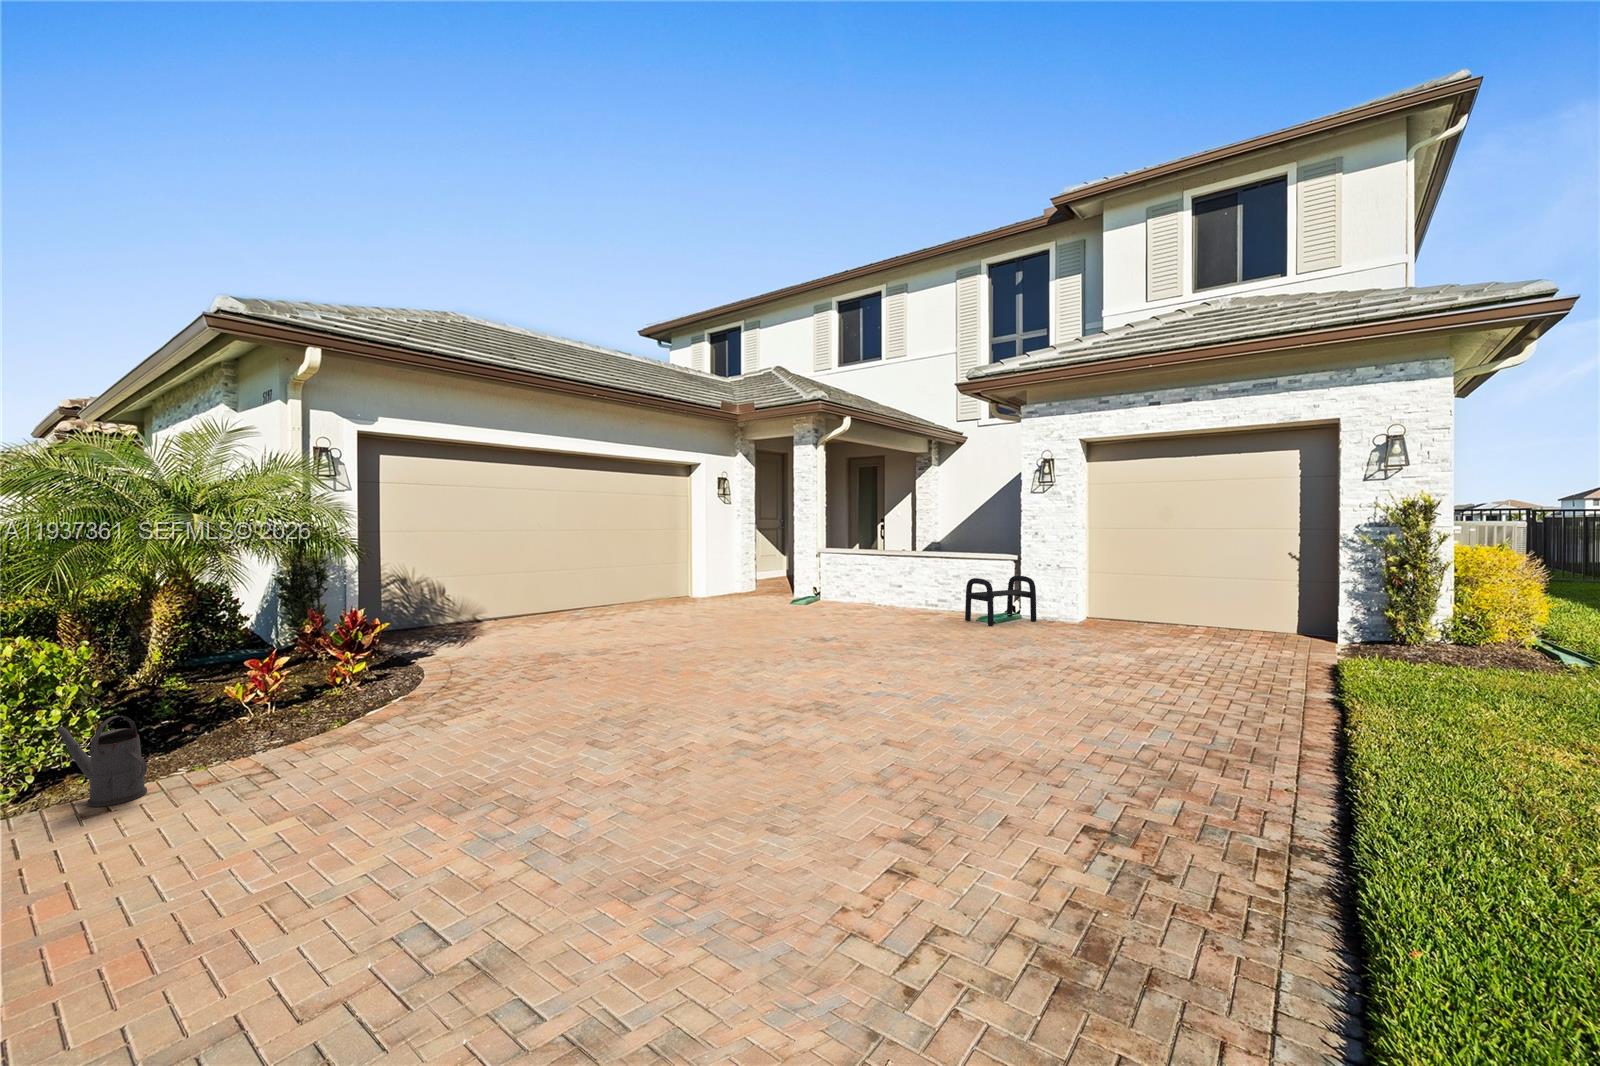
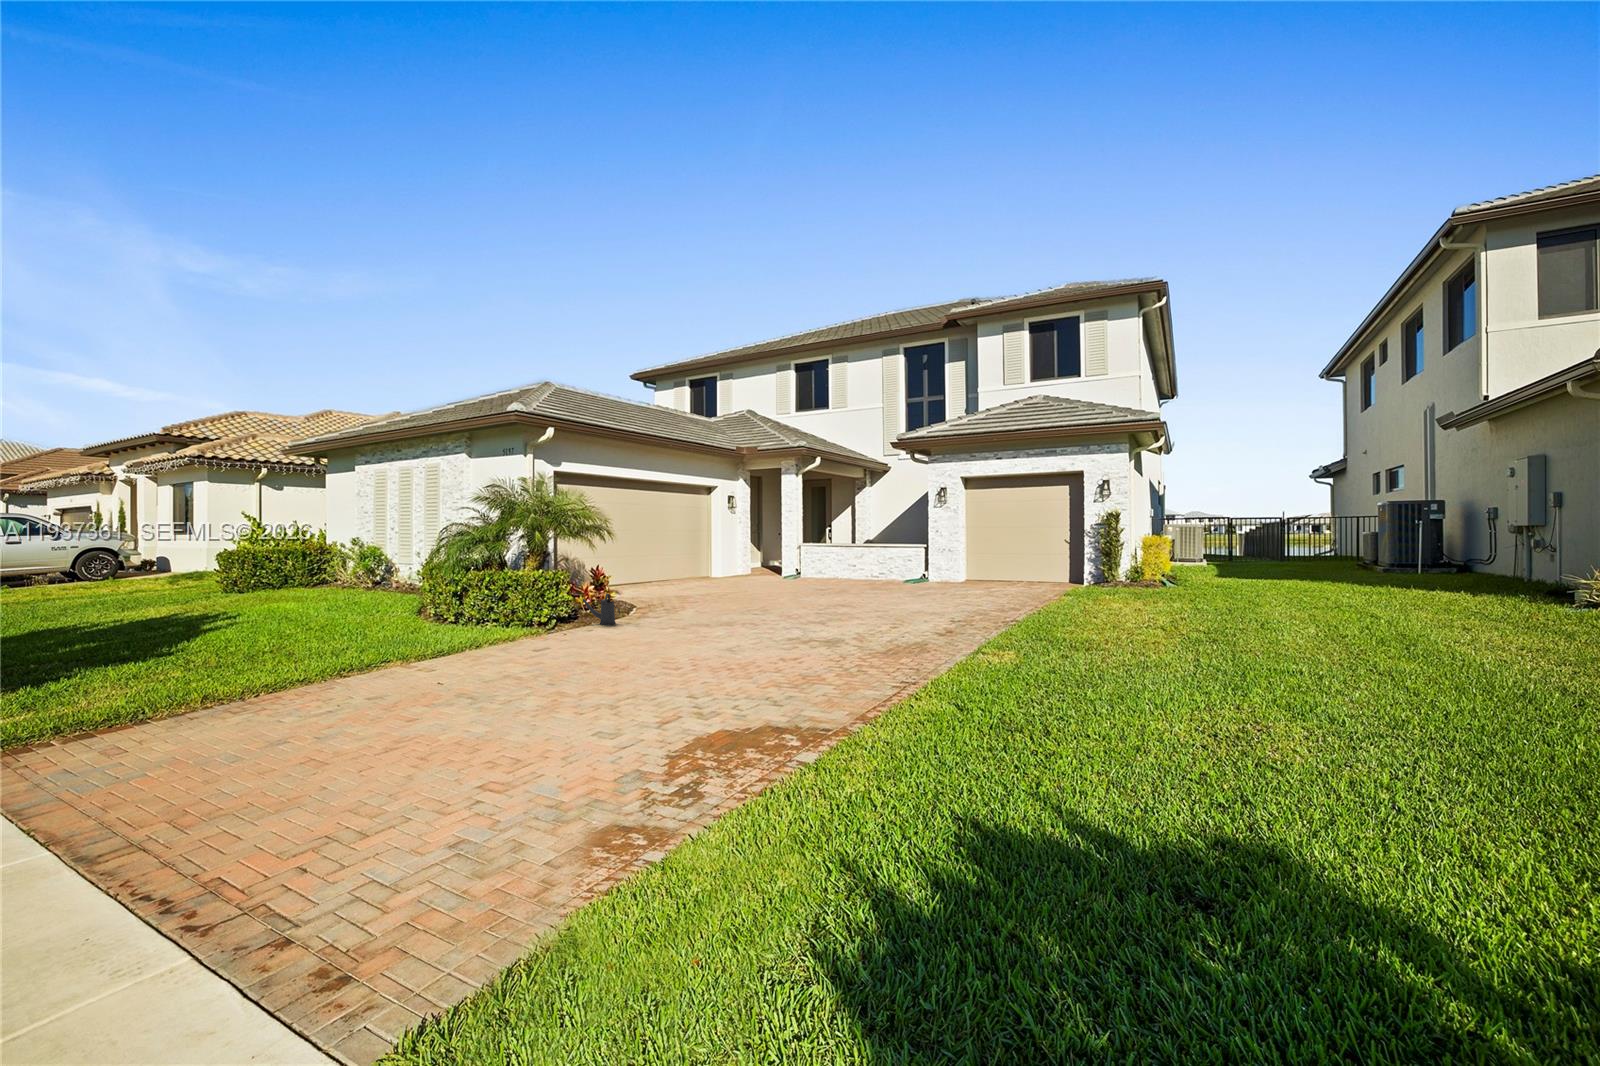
bench: present [965,575,1036,626] -> none [897,557,938,585]

